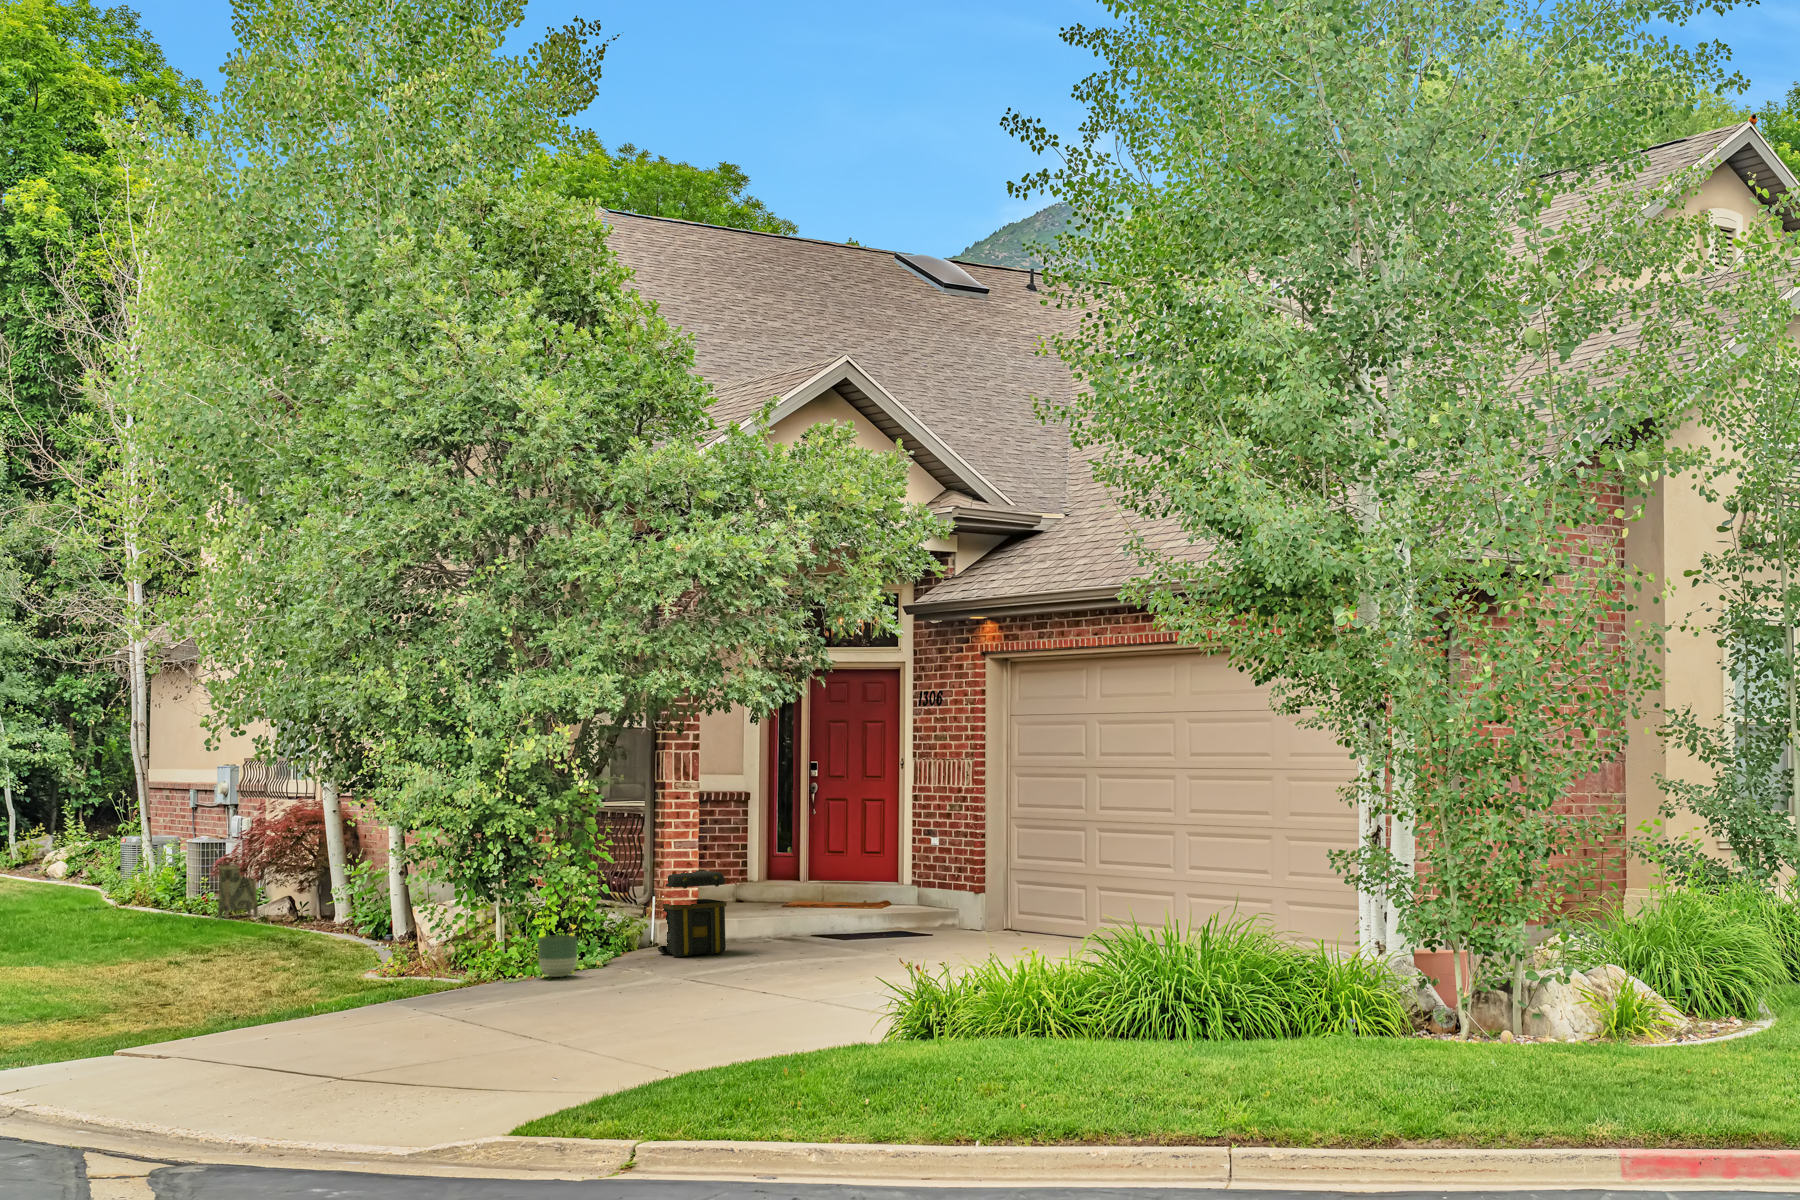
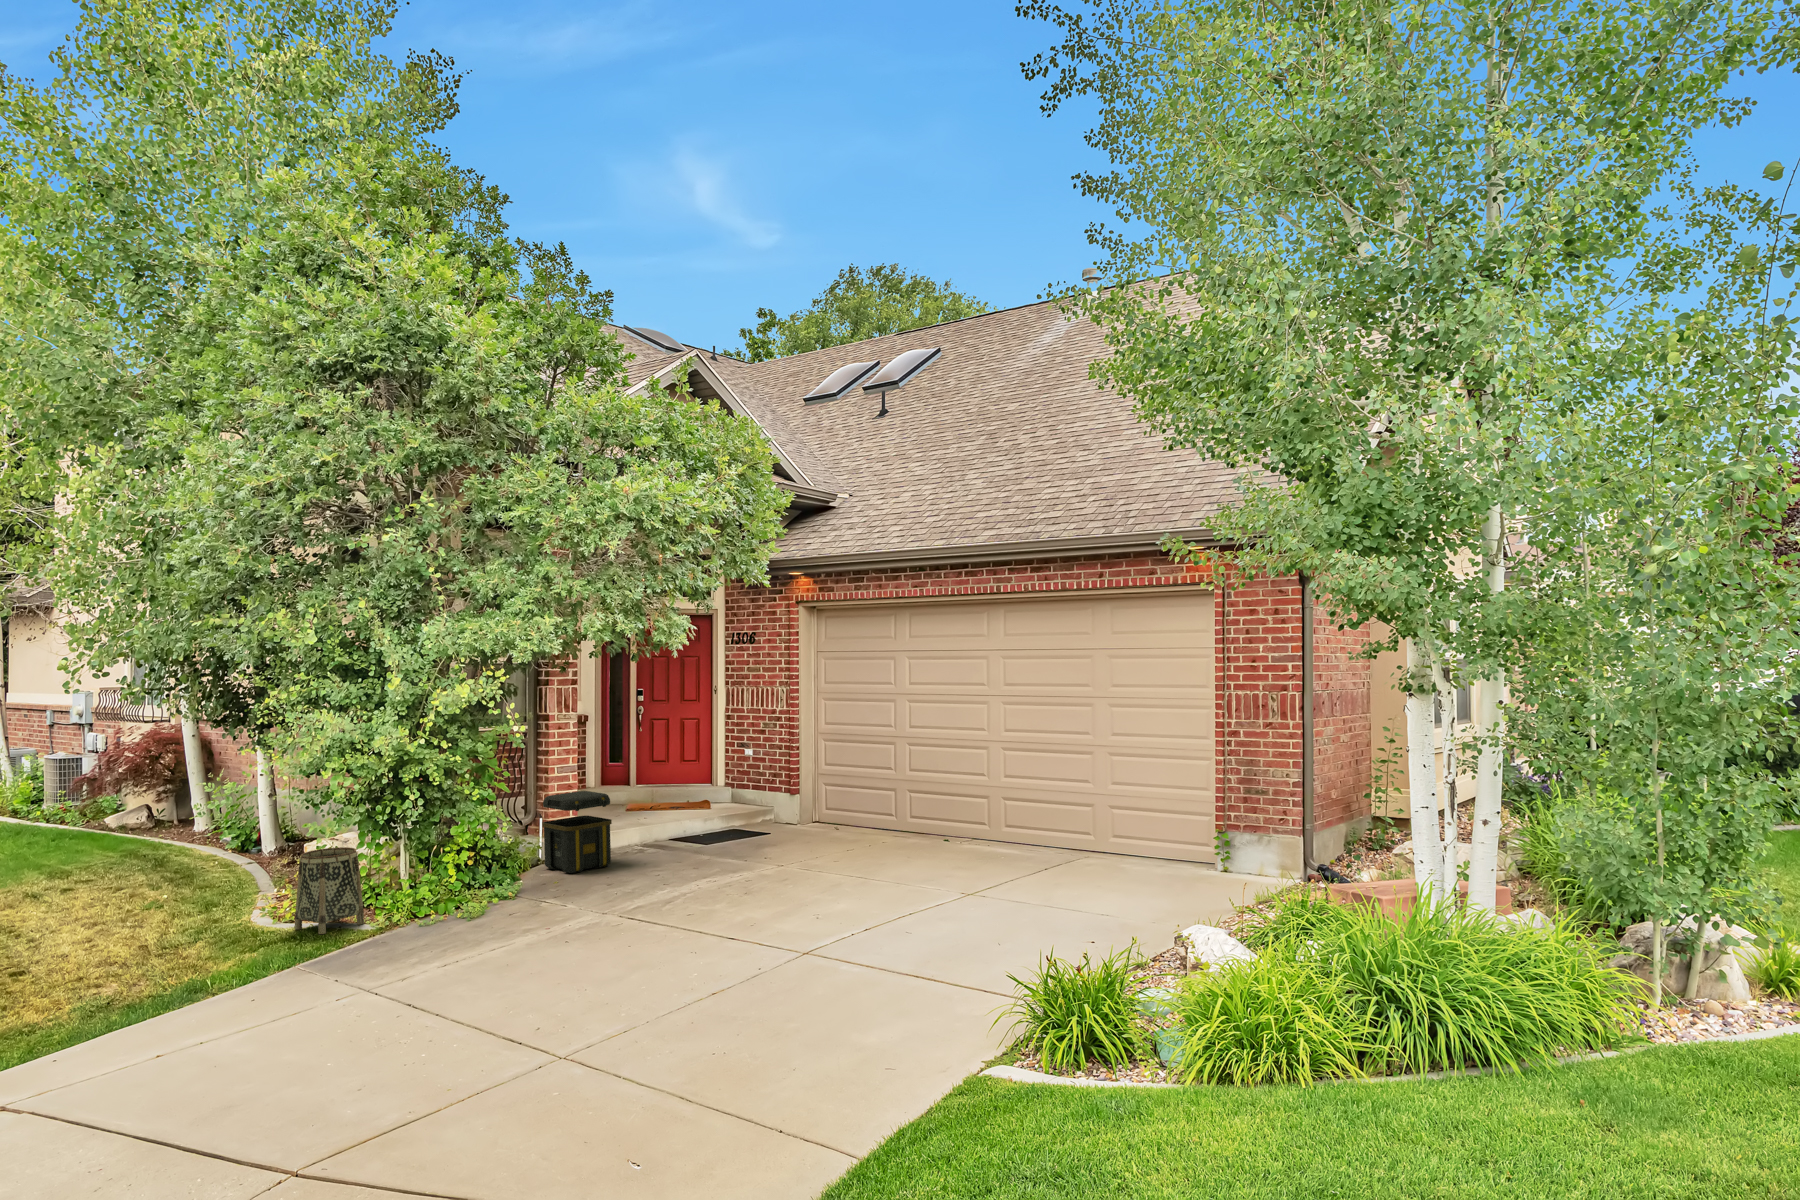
basket: present [218,864,258,918] -> present [295,847,364,934]
planter: present [538,935,577,977] -> none [452,871,493,916]

